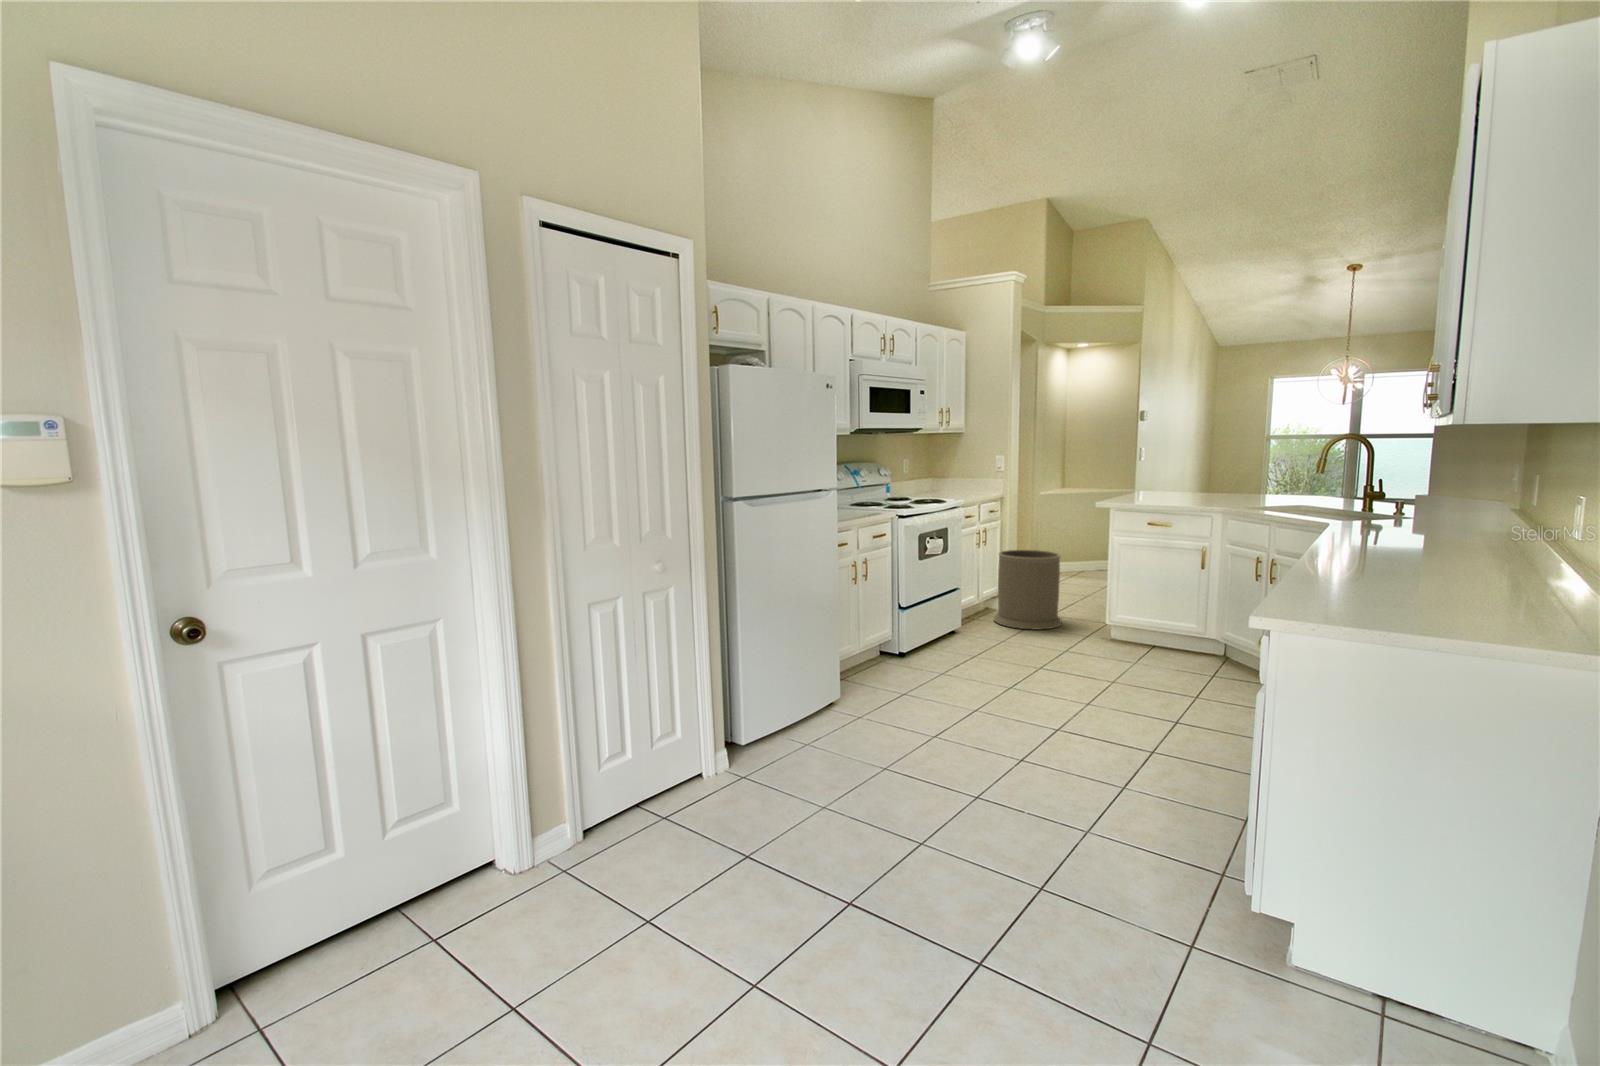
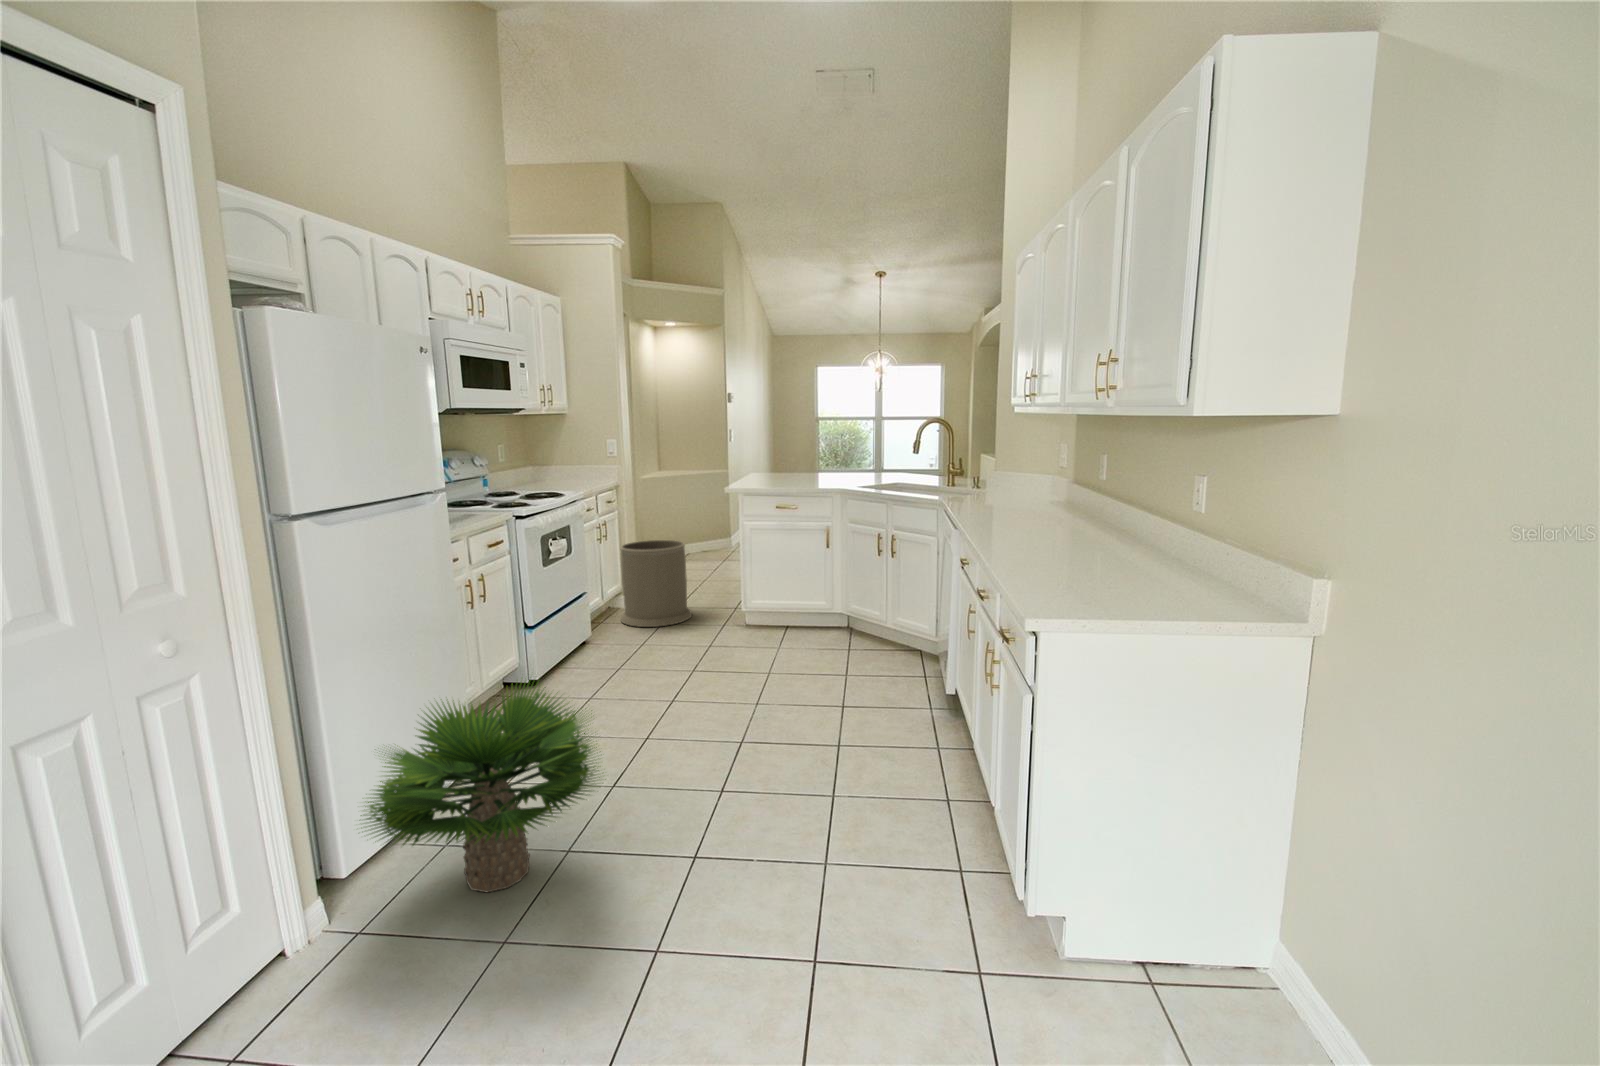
potted plant: none [744,628,918,783] -> present [361,682,600,892]

